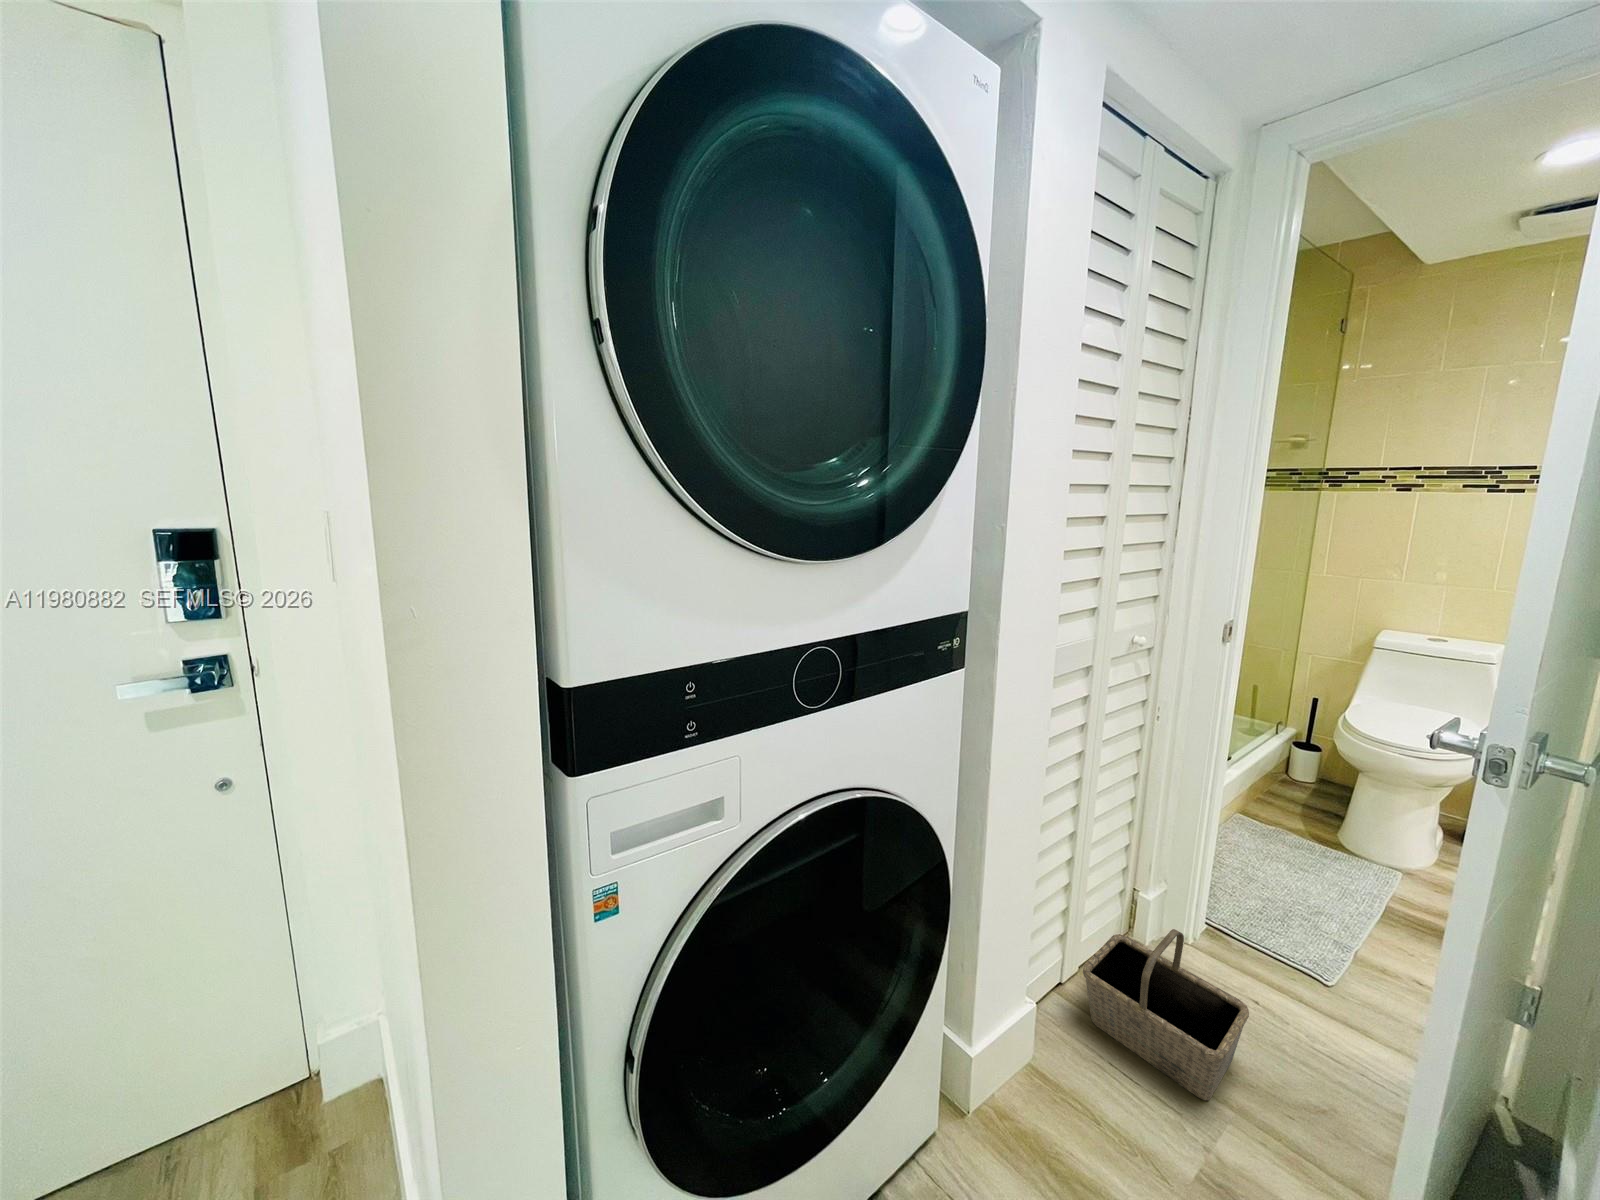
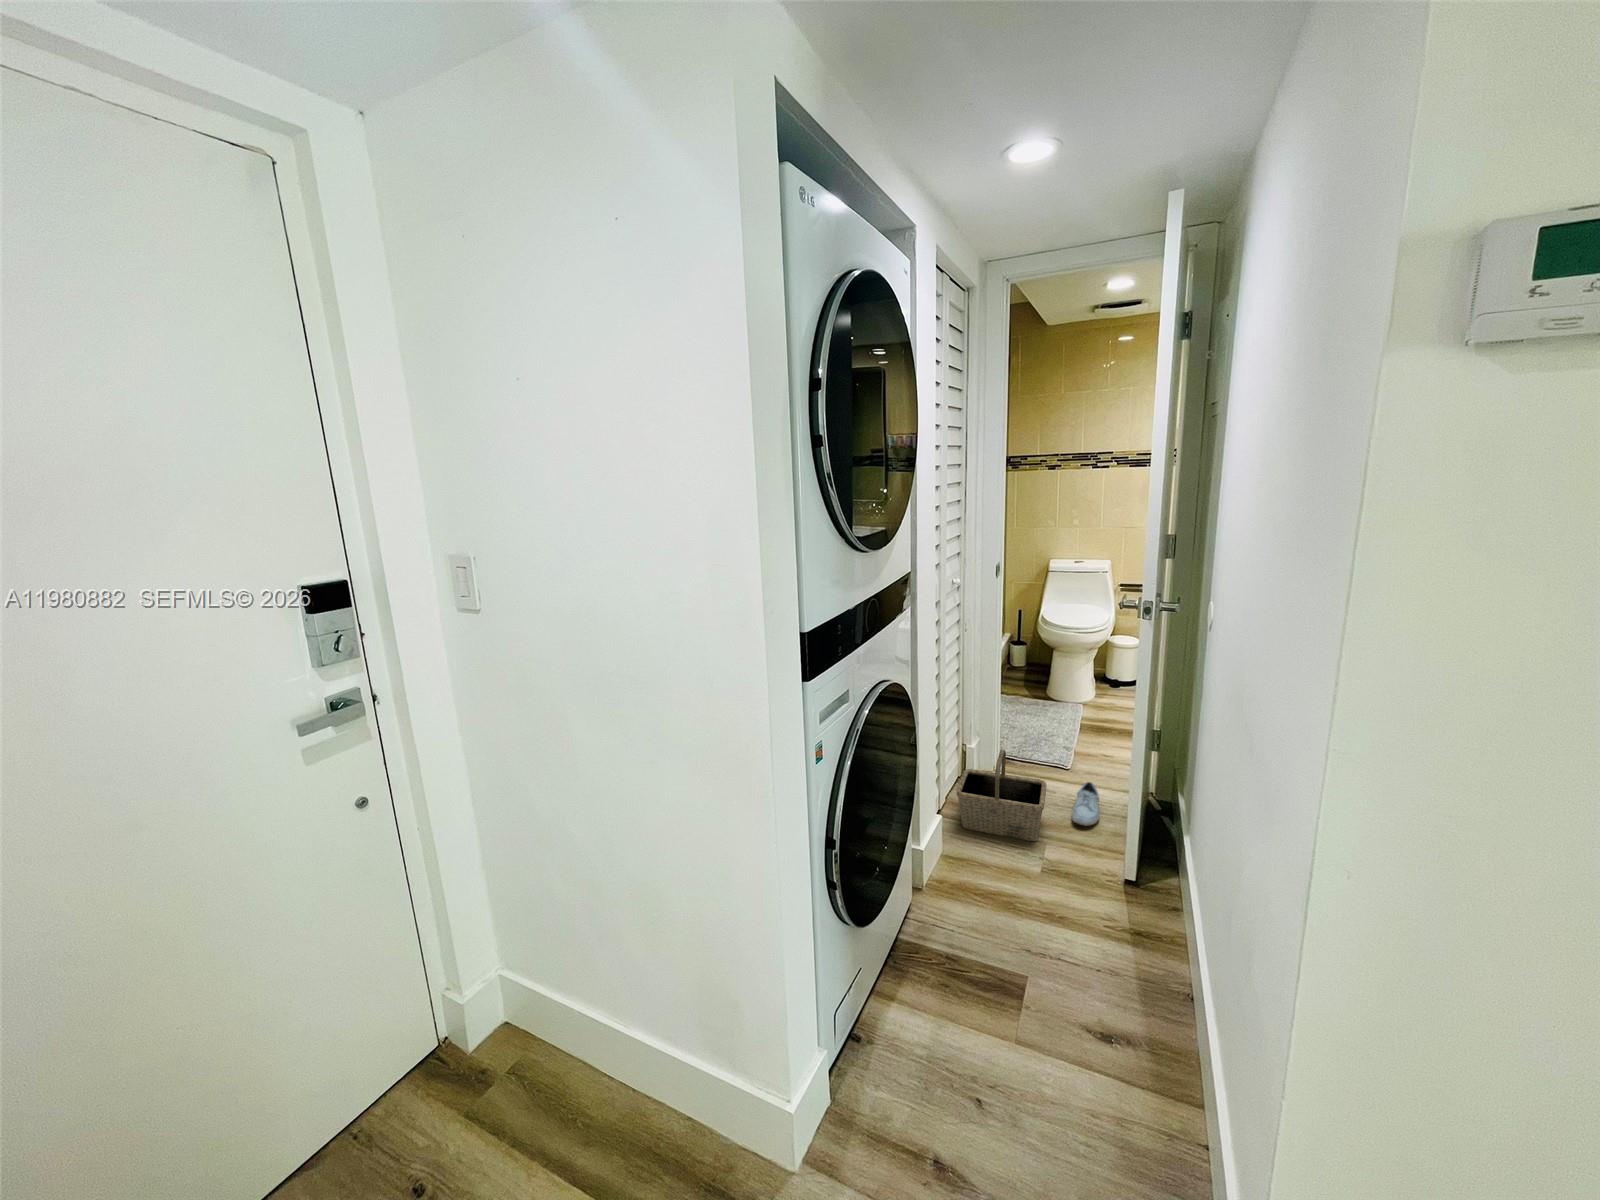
shoe: none [1294,1030,1368,1118] -> present [1072,782,1100,826]

